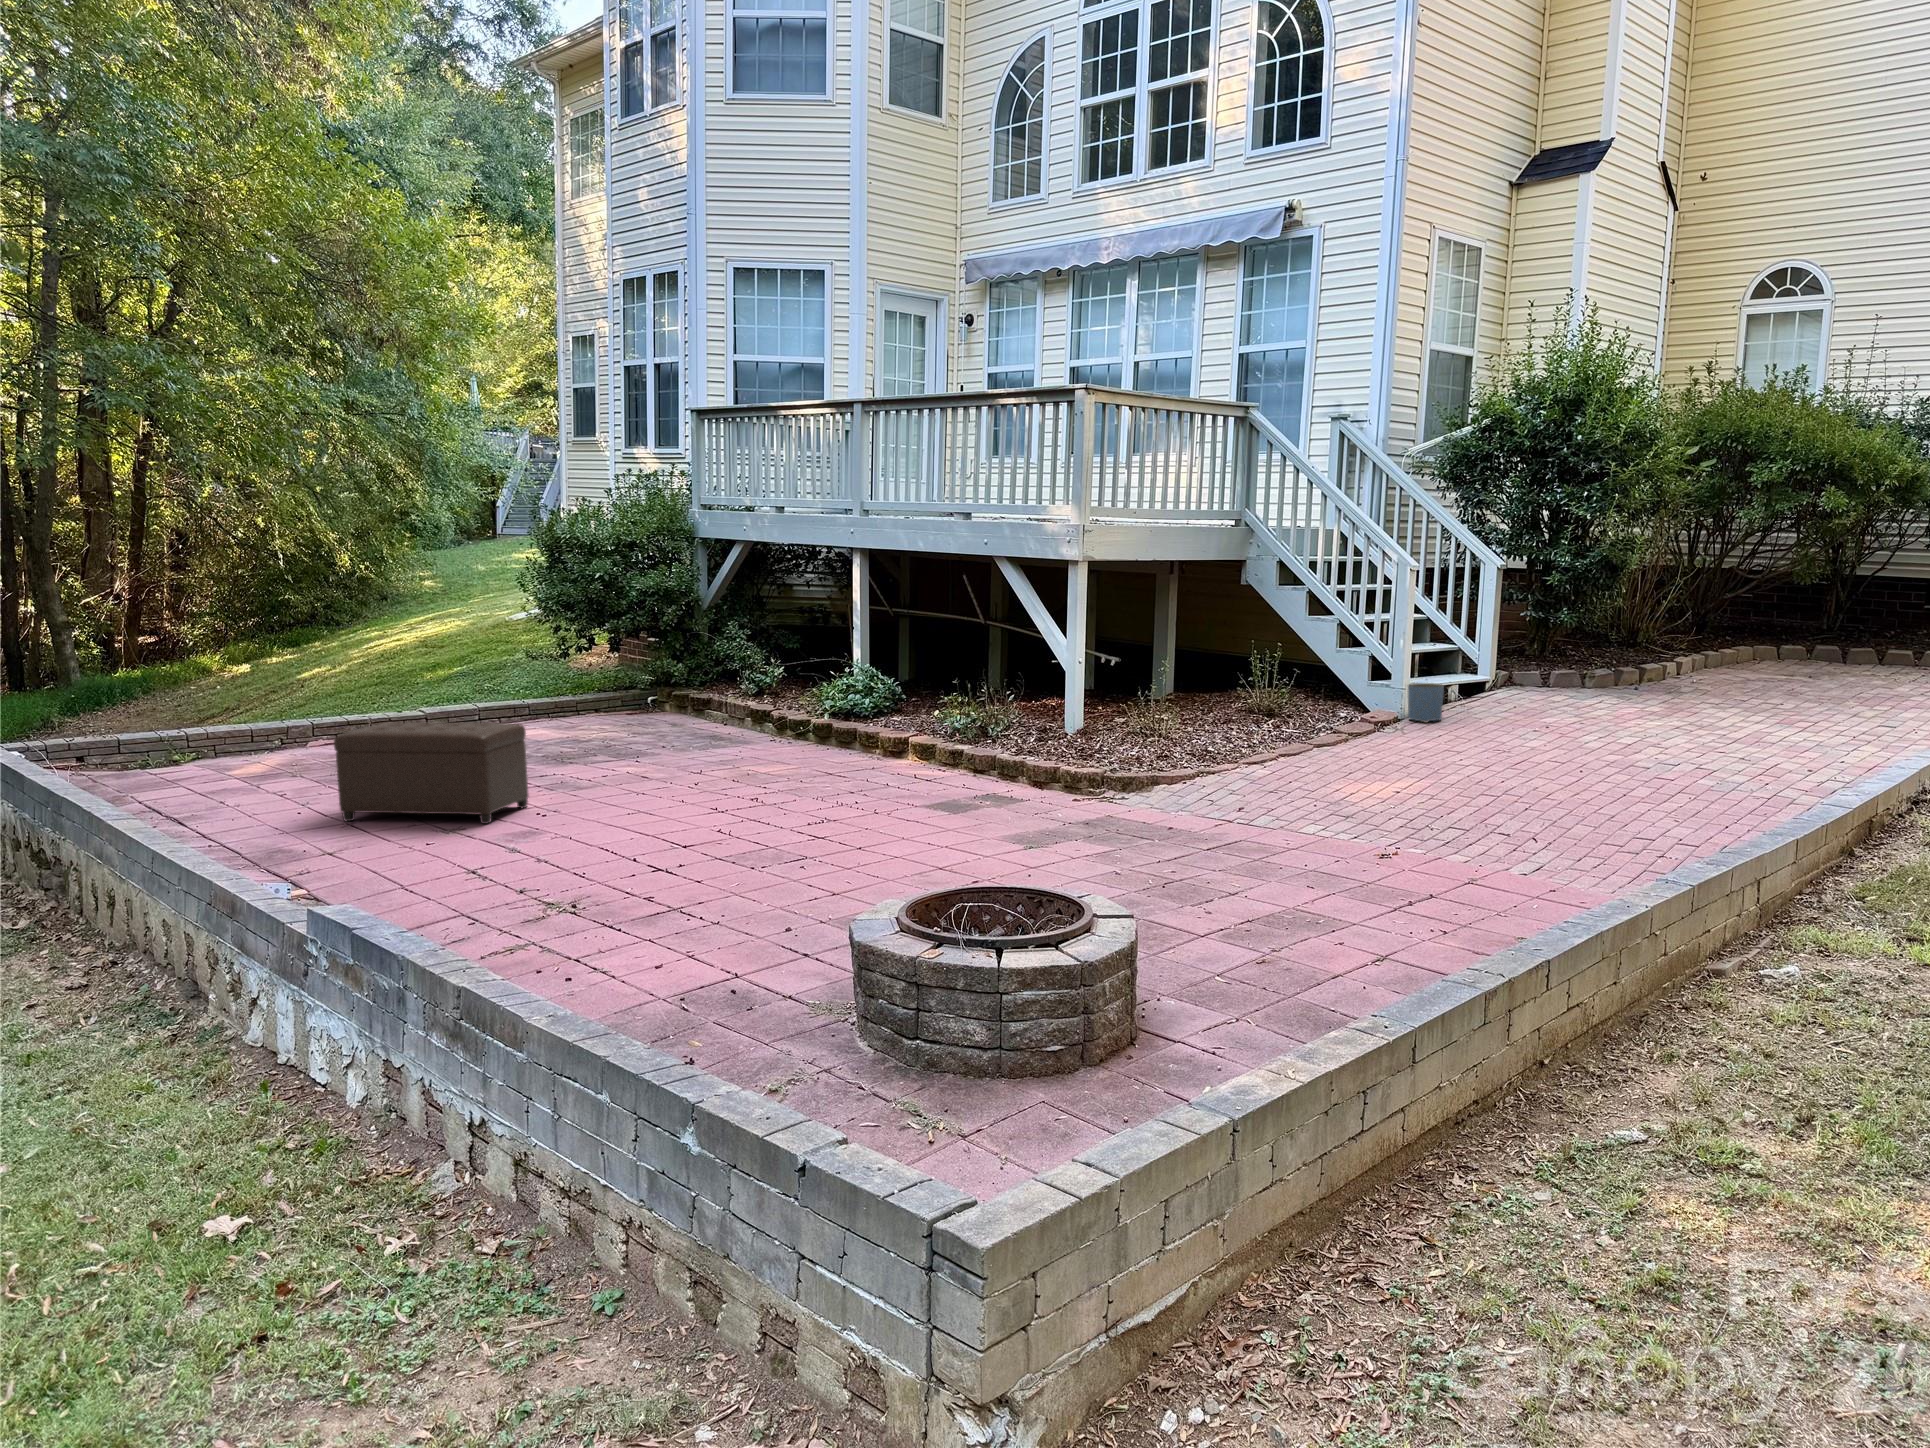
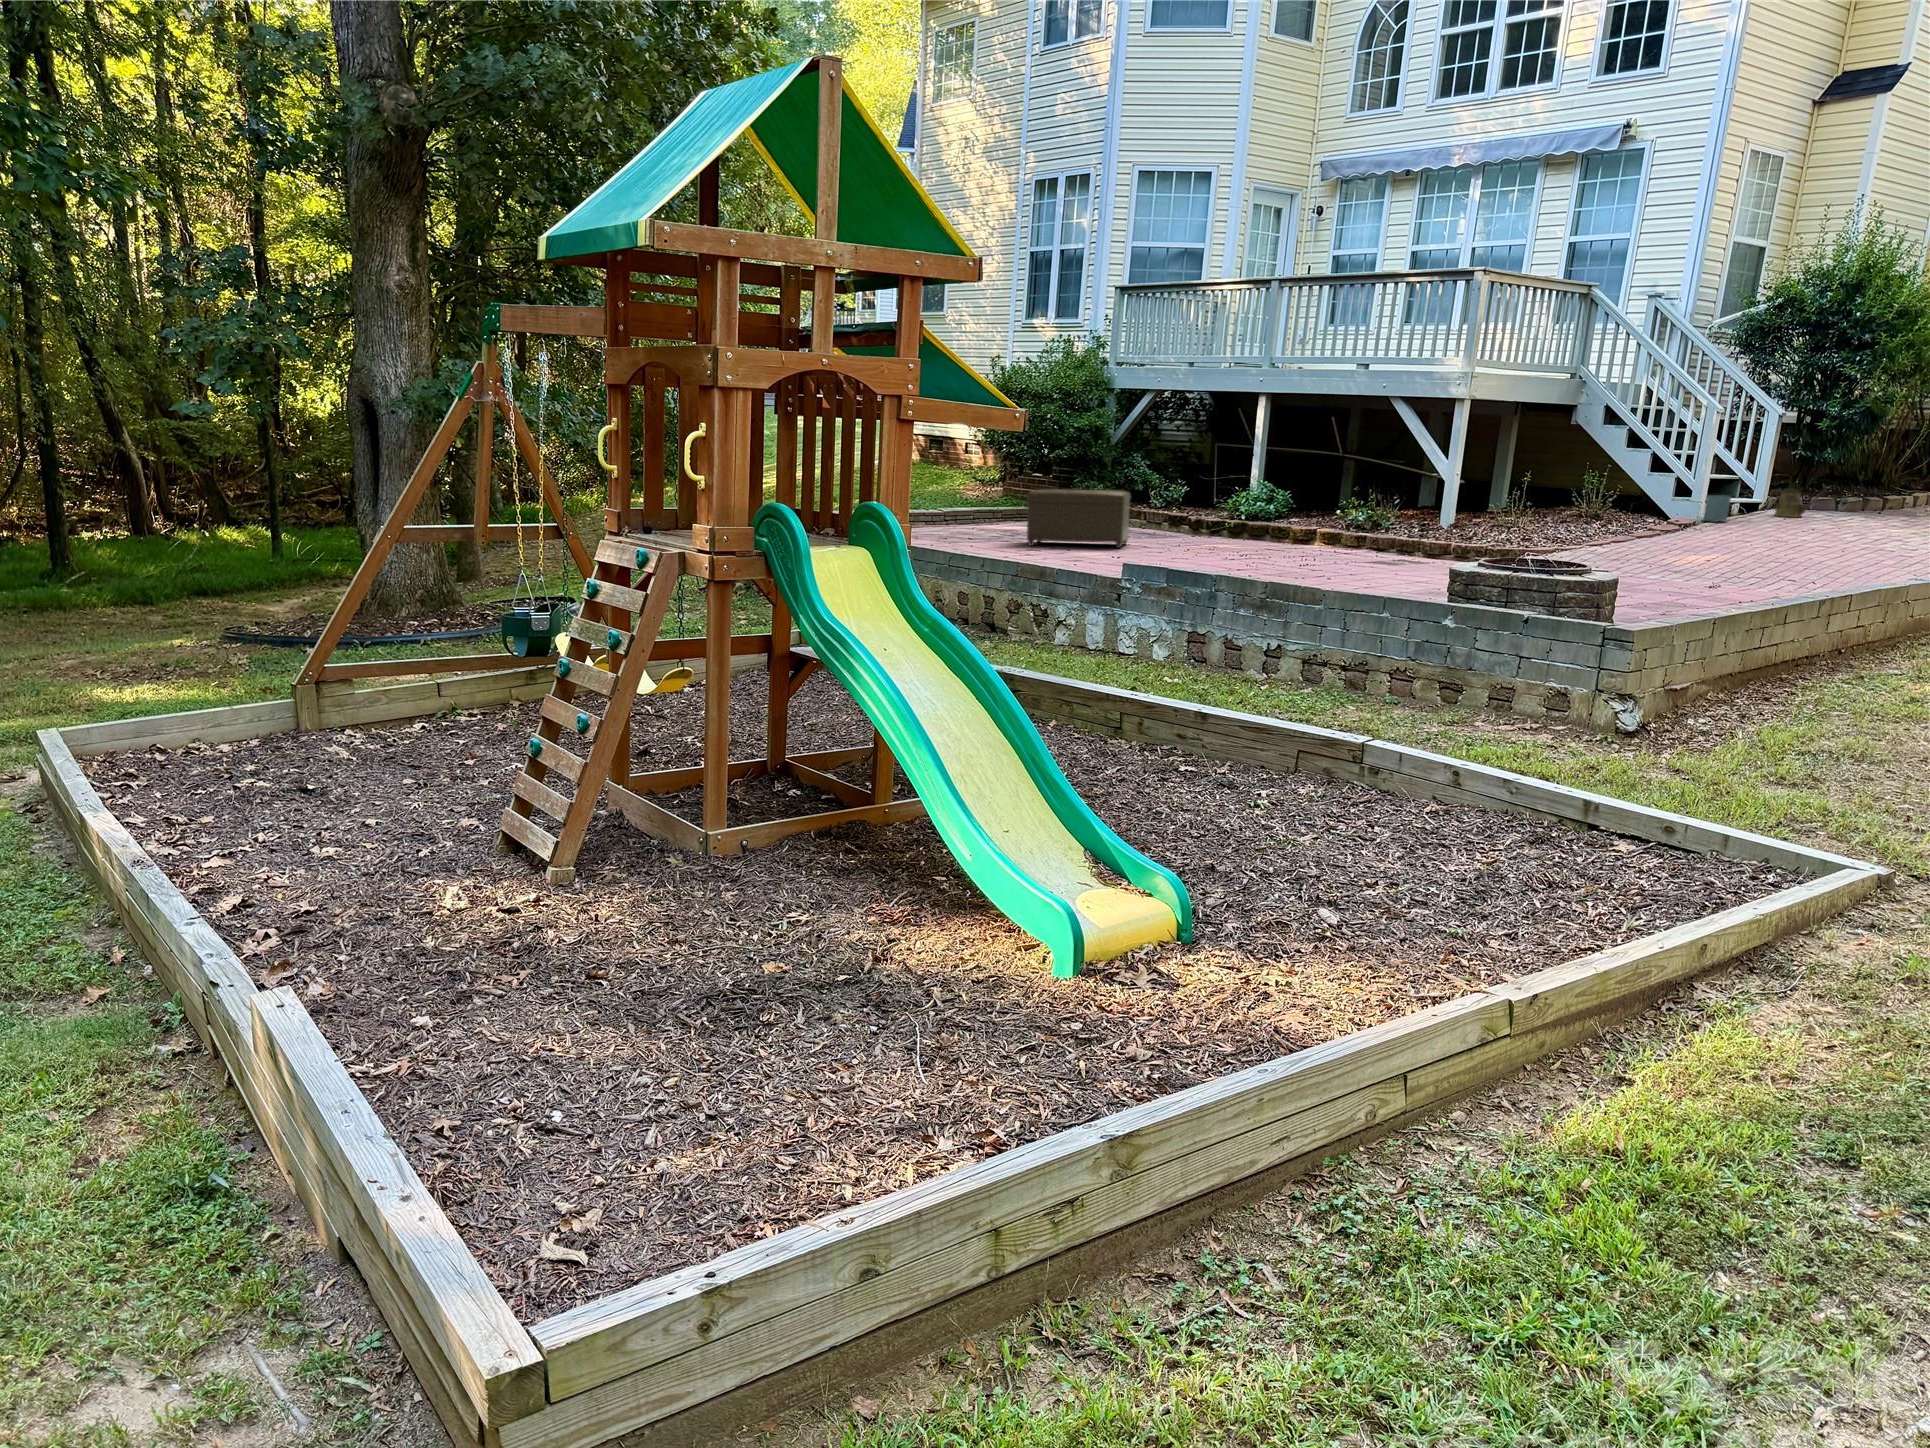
watering can: none [1499,664,1574,706] -> present [1770,487,1829,517]

